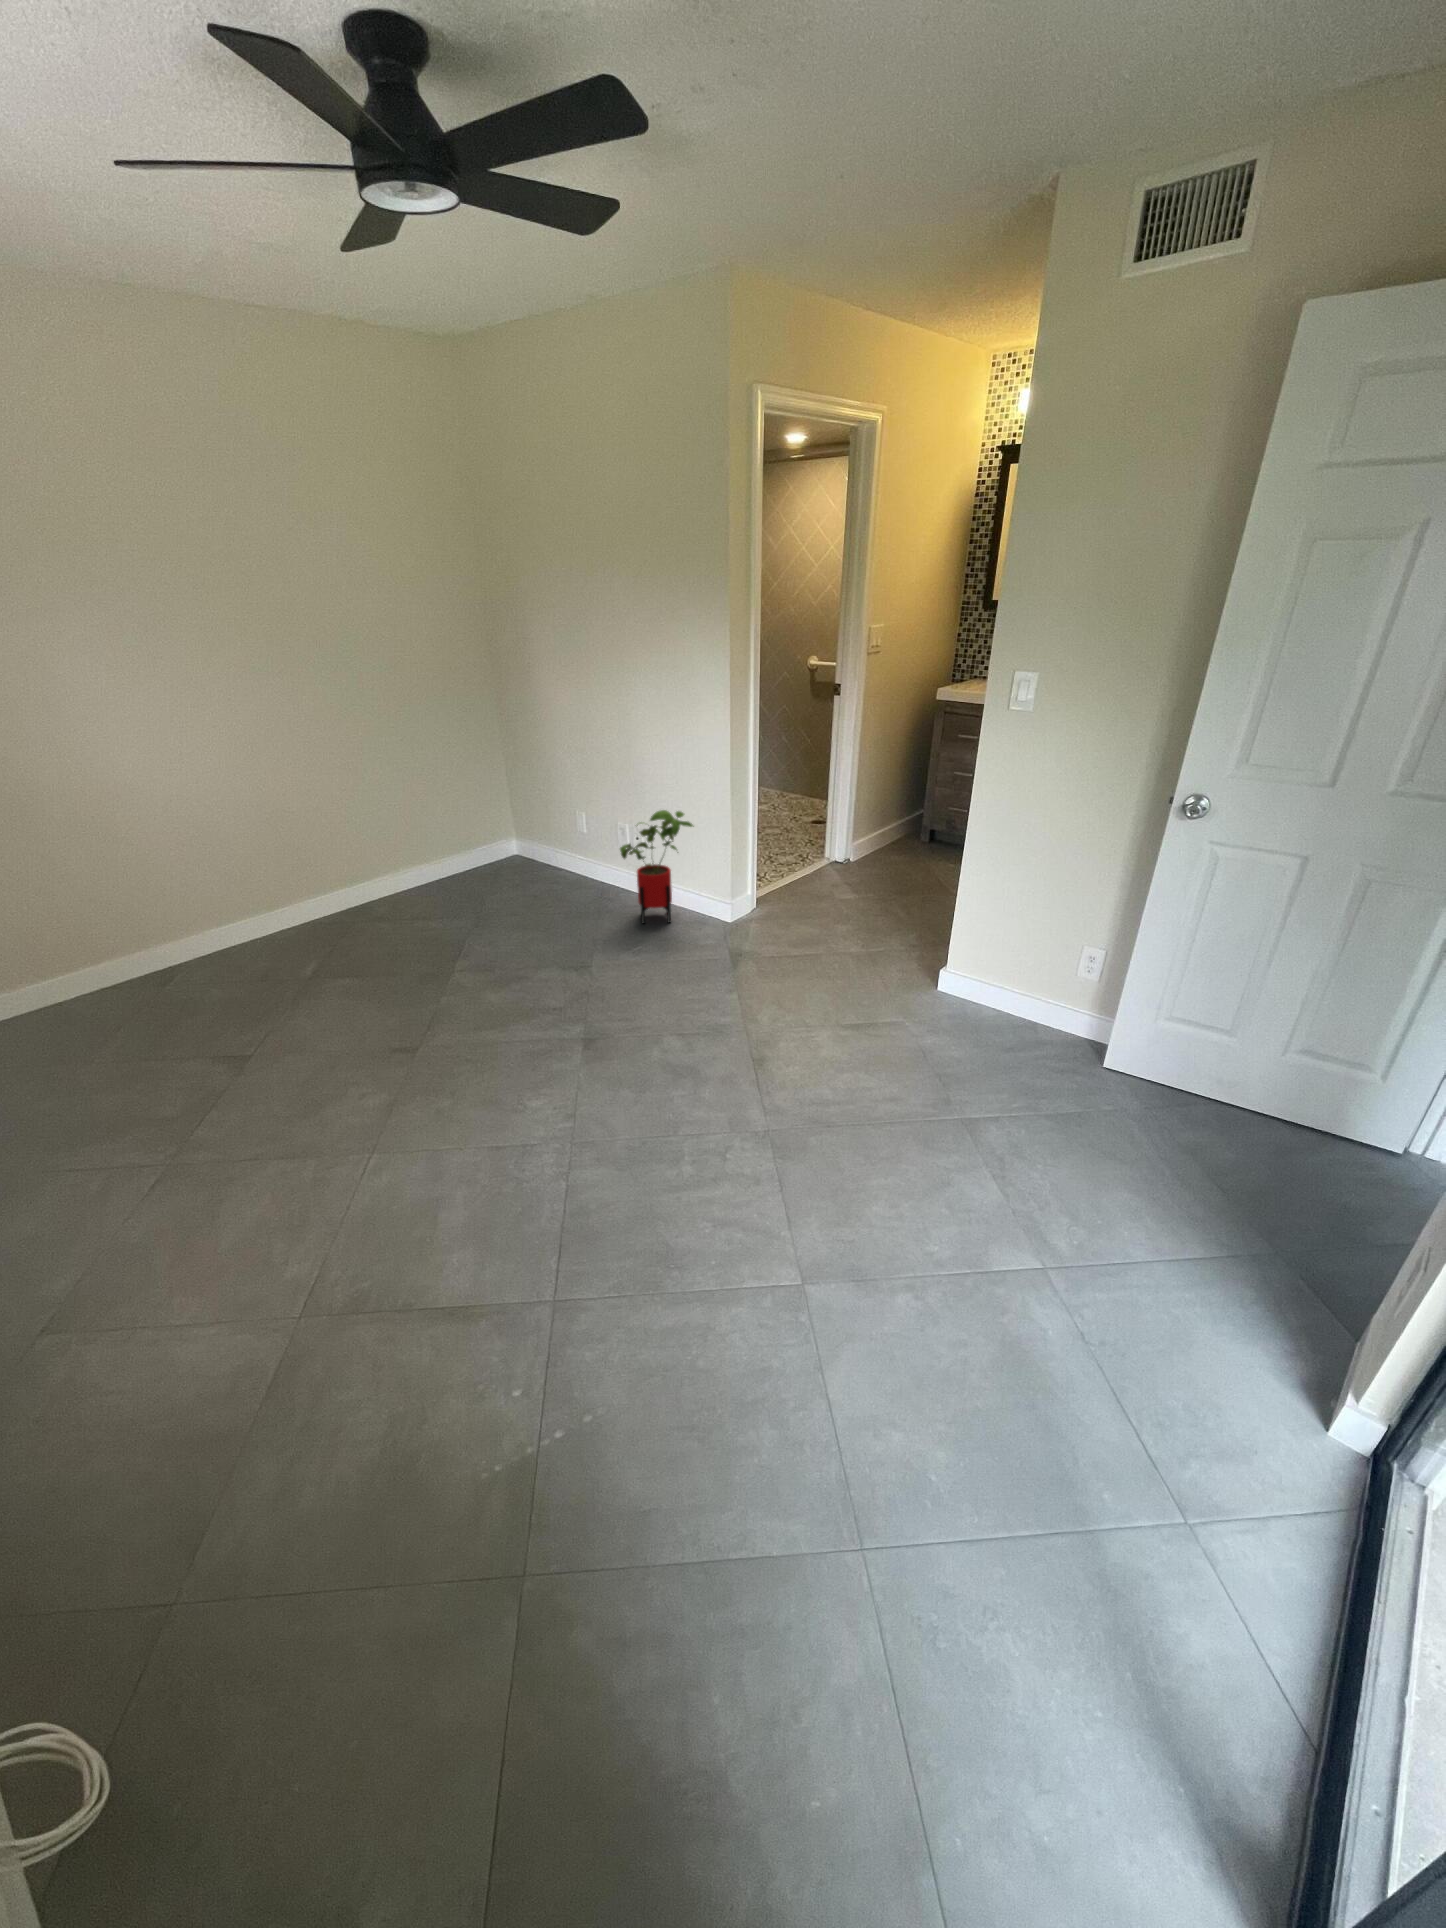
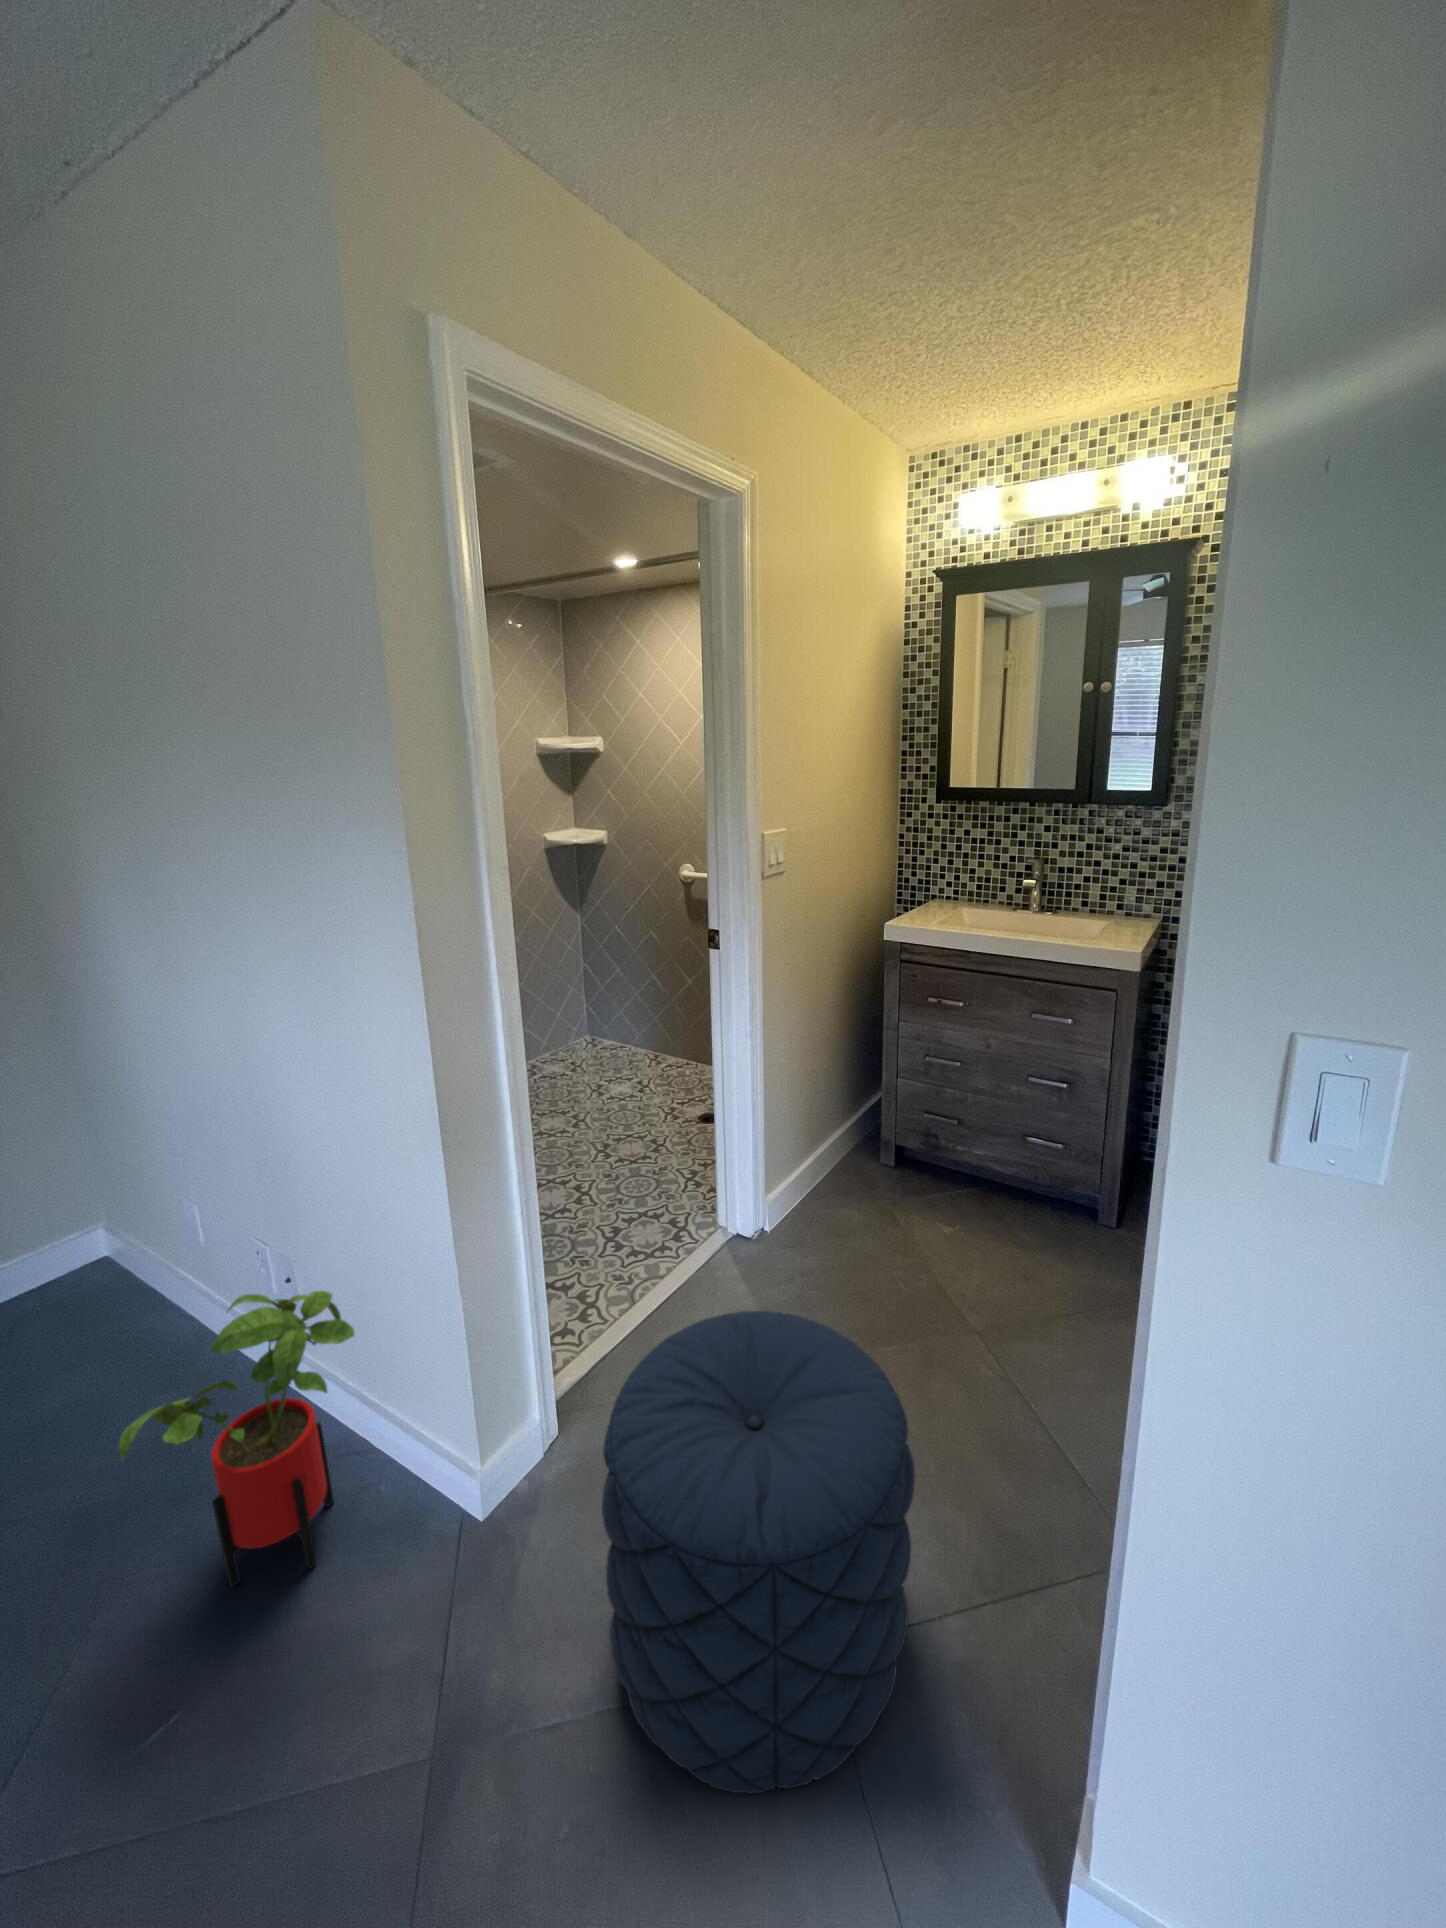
pouf: none [787,833,904,963] -> present [602,1311,915,1793]

